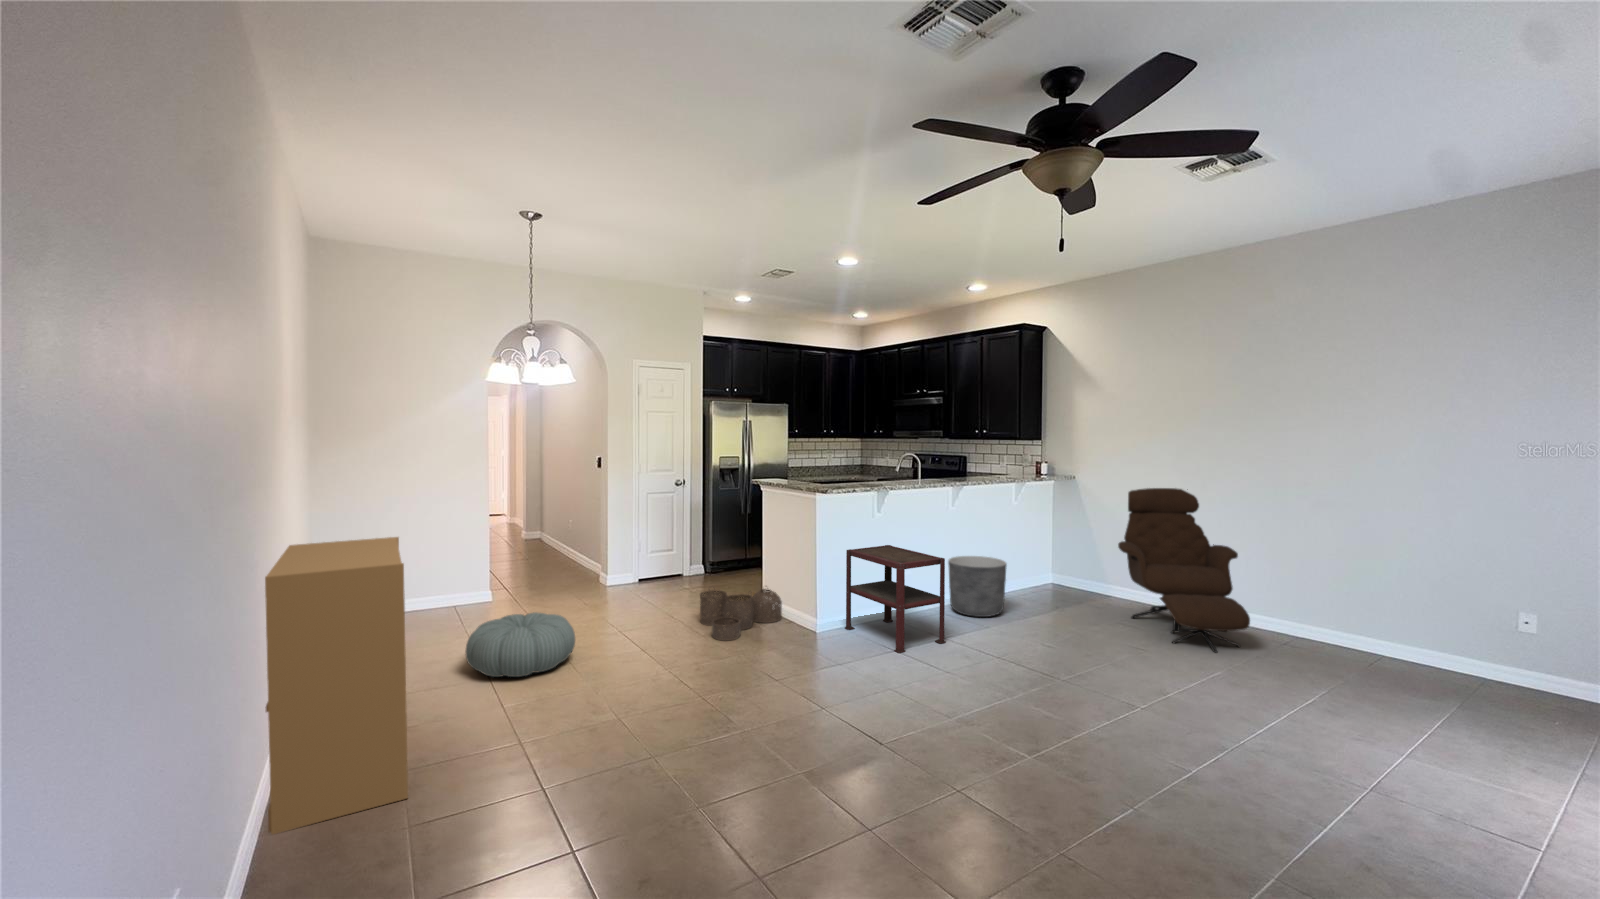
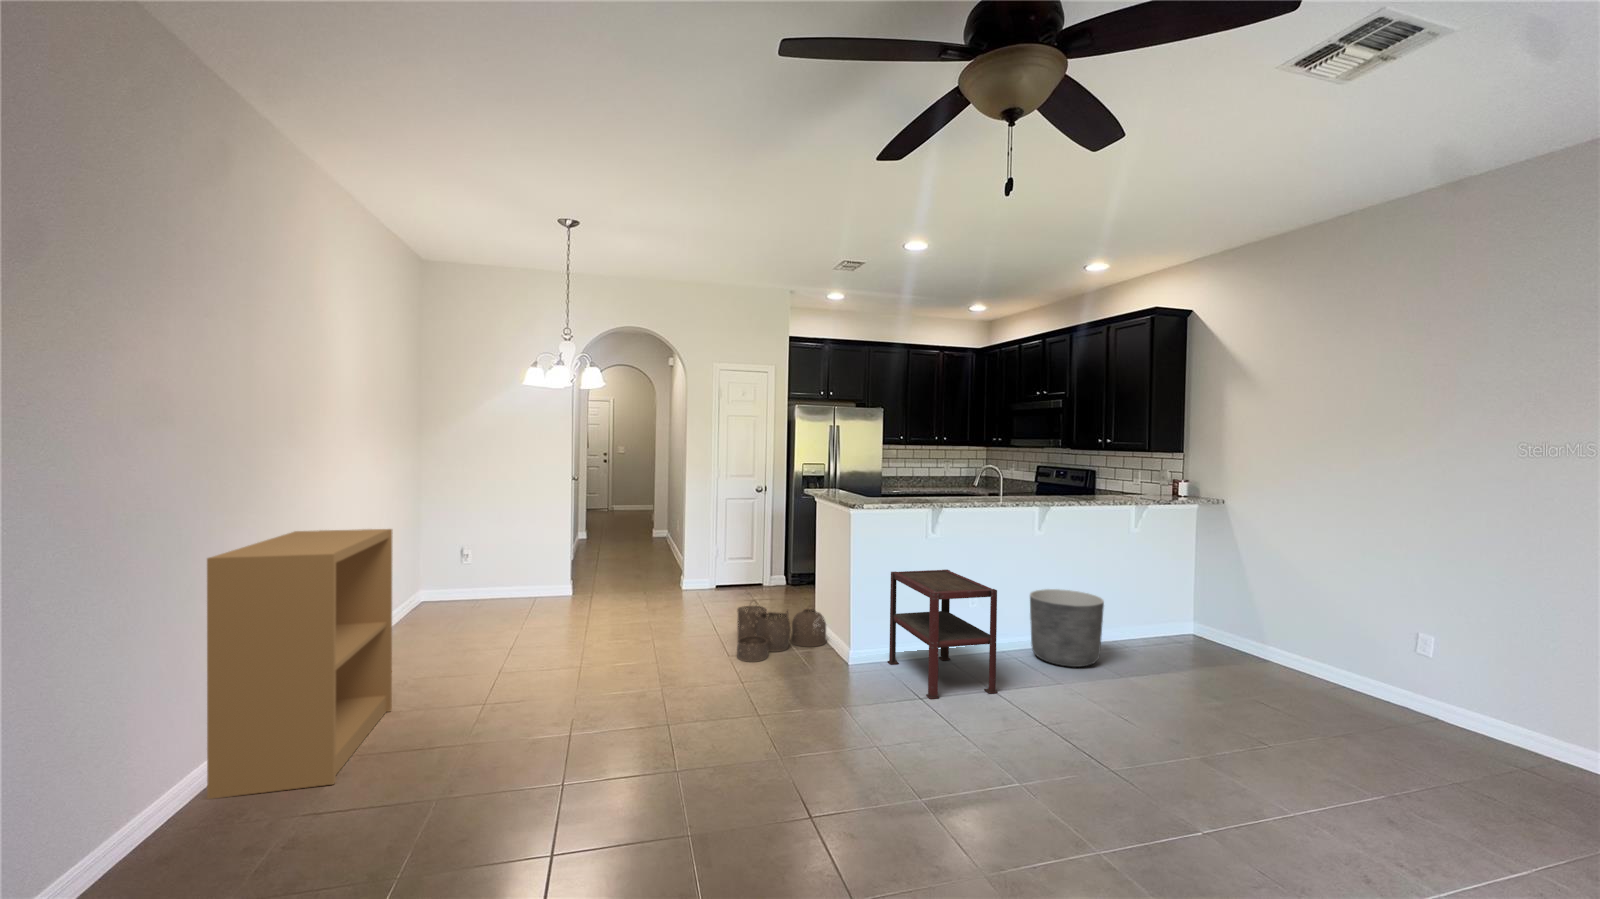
lounge chair: present [1118,488,1250,652] -> none [1267,517,1455,755]
pouf: present [465,612,575,677] -> none [483,613,590,676]

